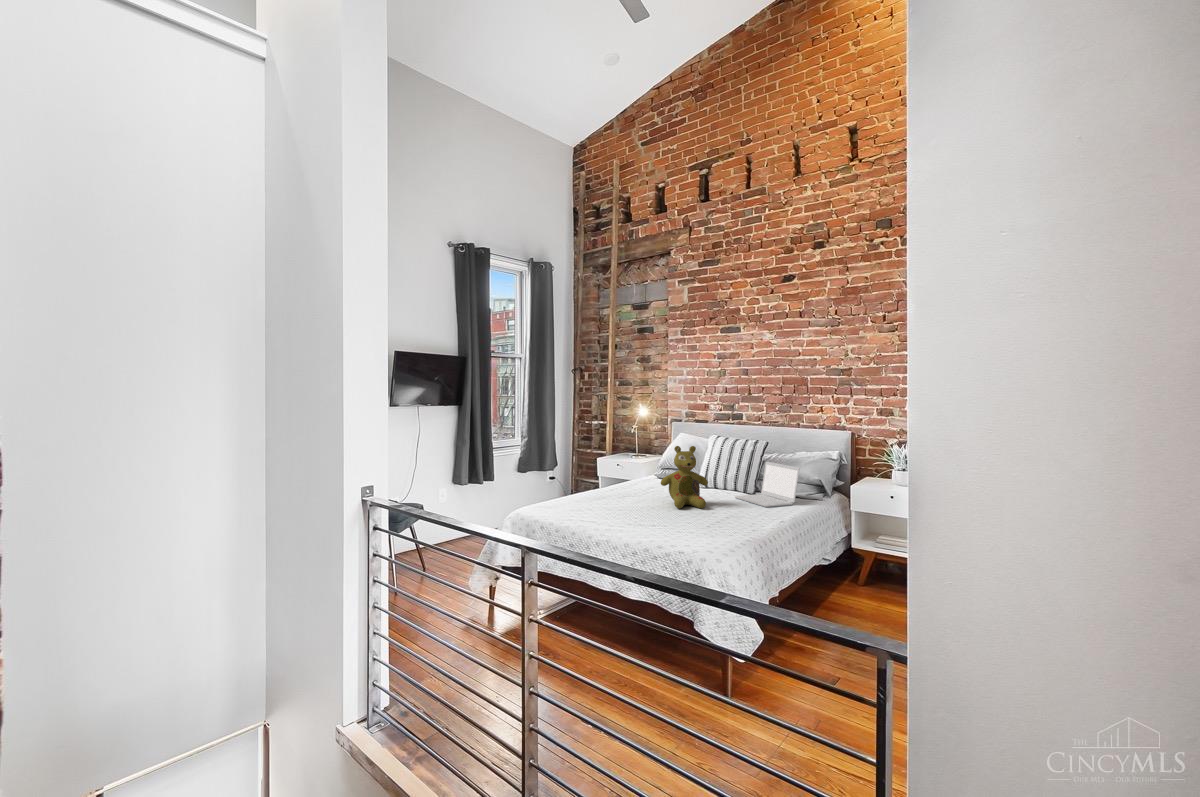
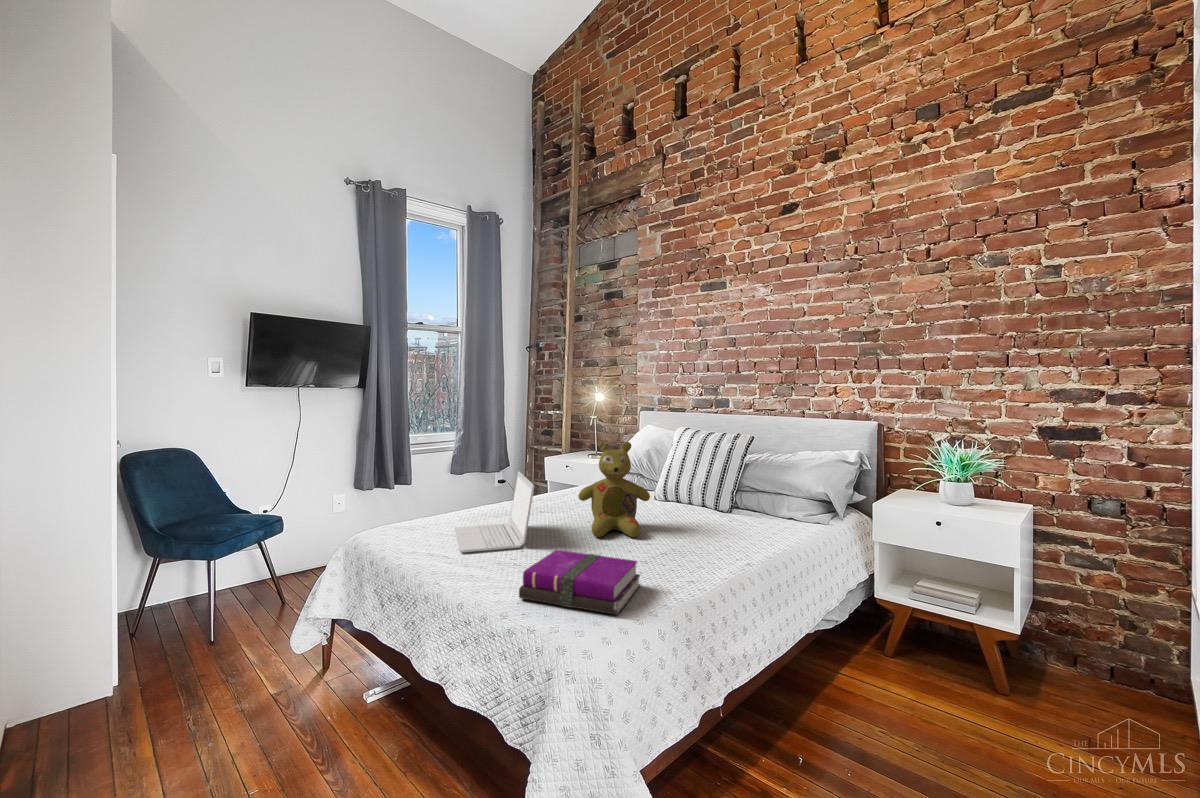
laptop: present [735,462,799,507] -> present [455,472,534,552]
notebook: none [662,511,725,541] -> present [519,550,640,615]

